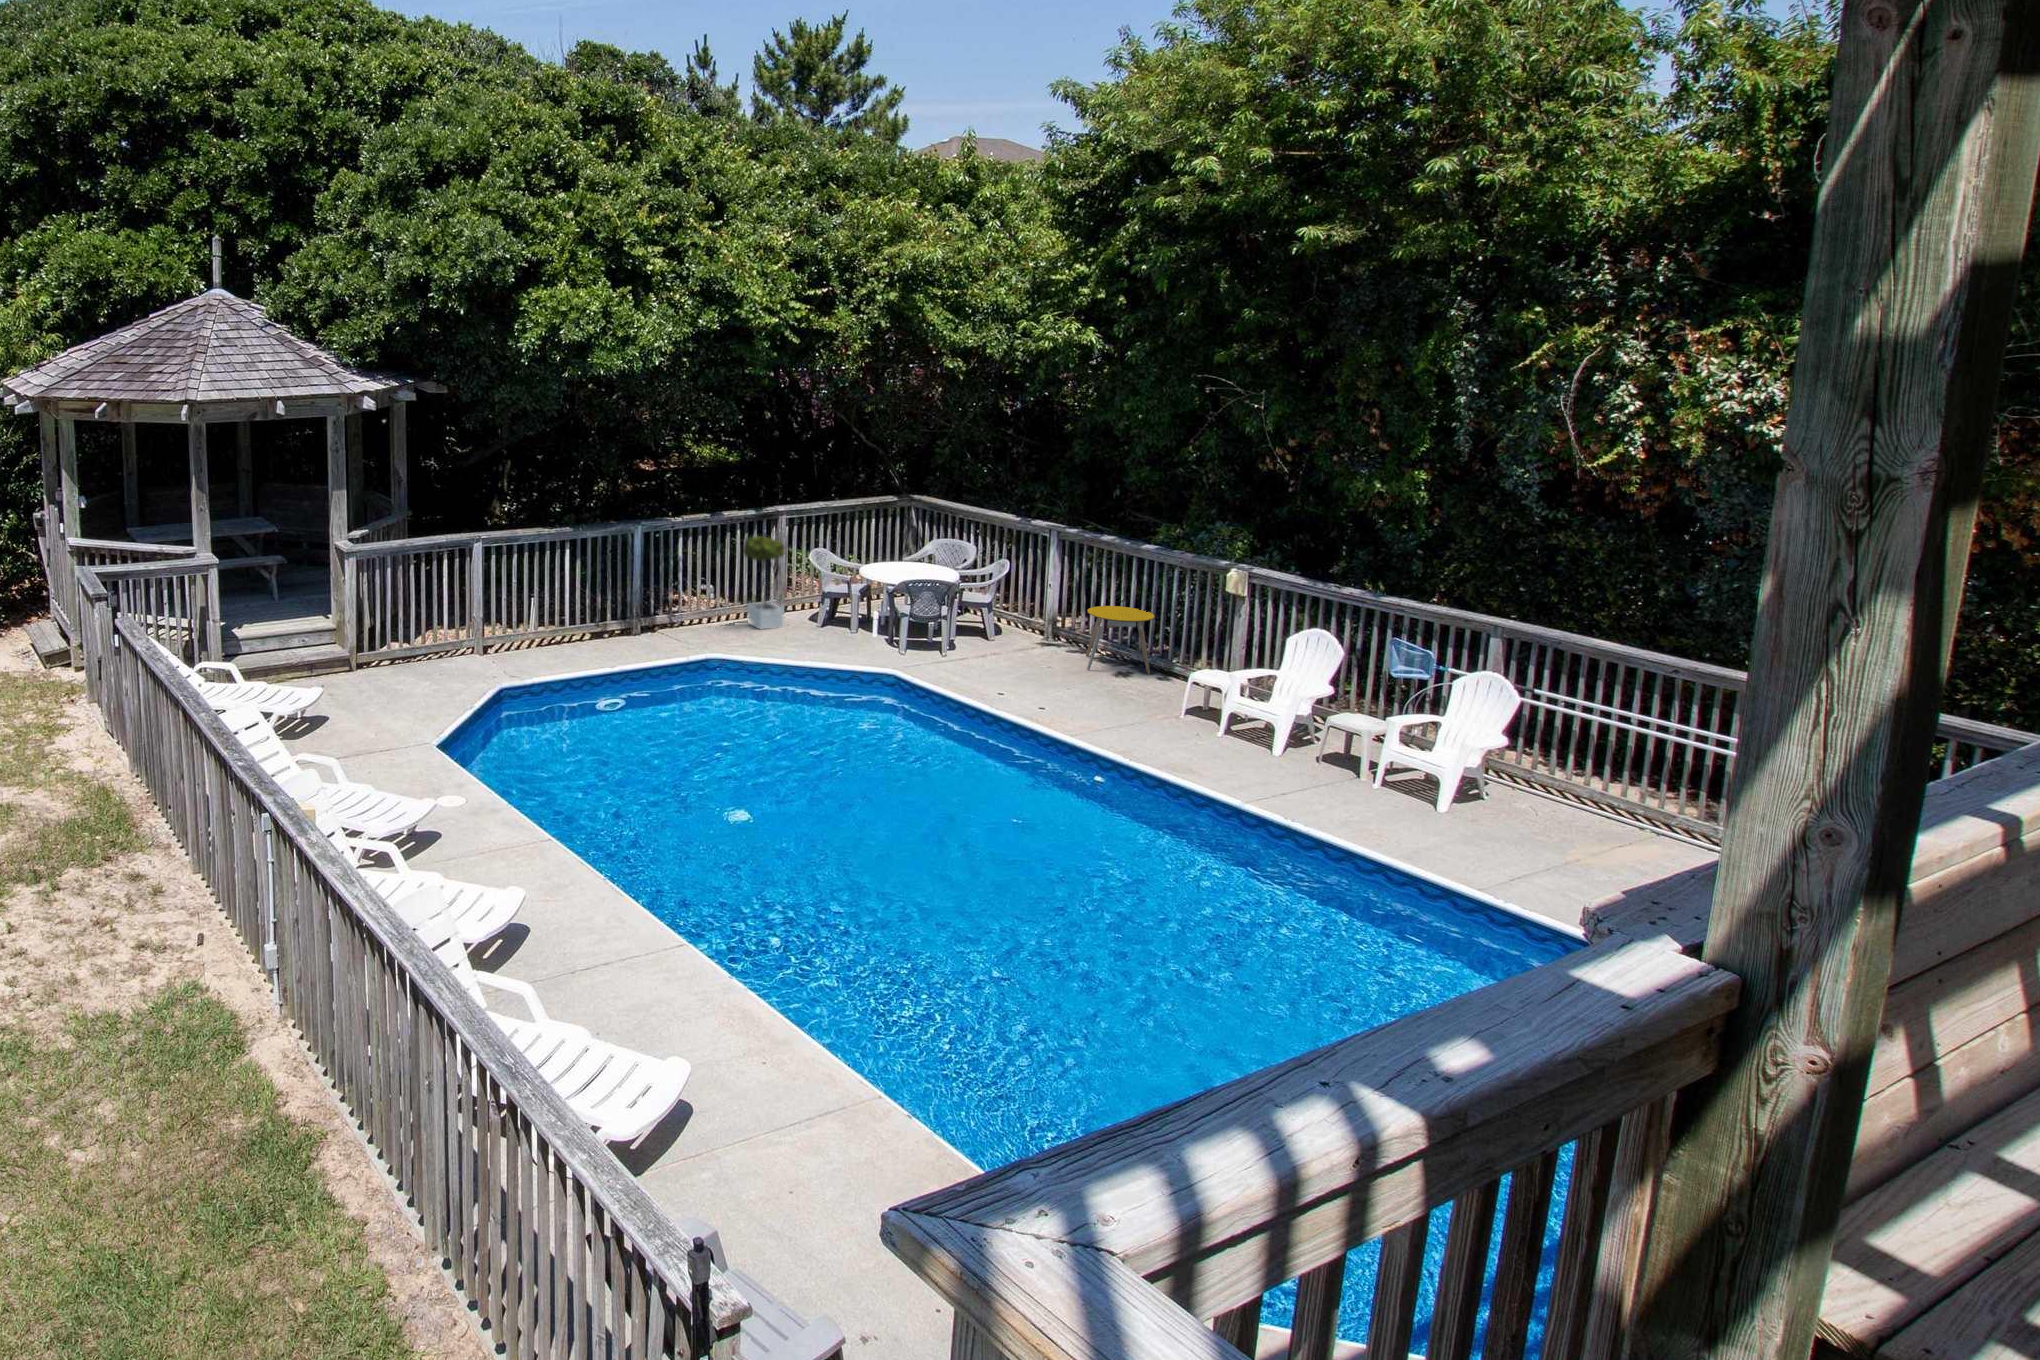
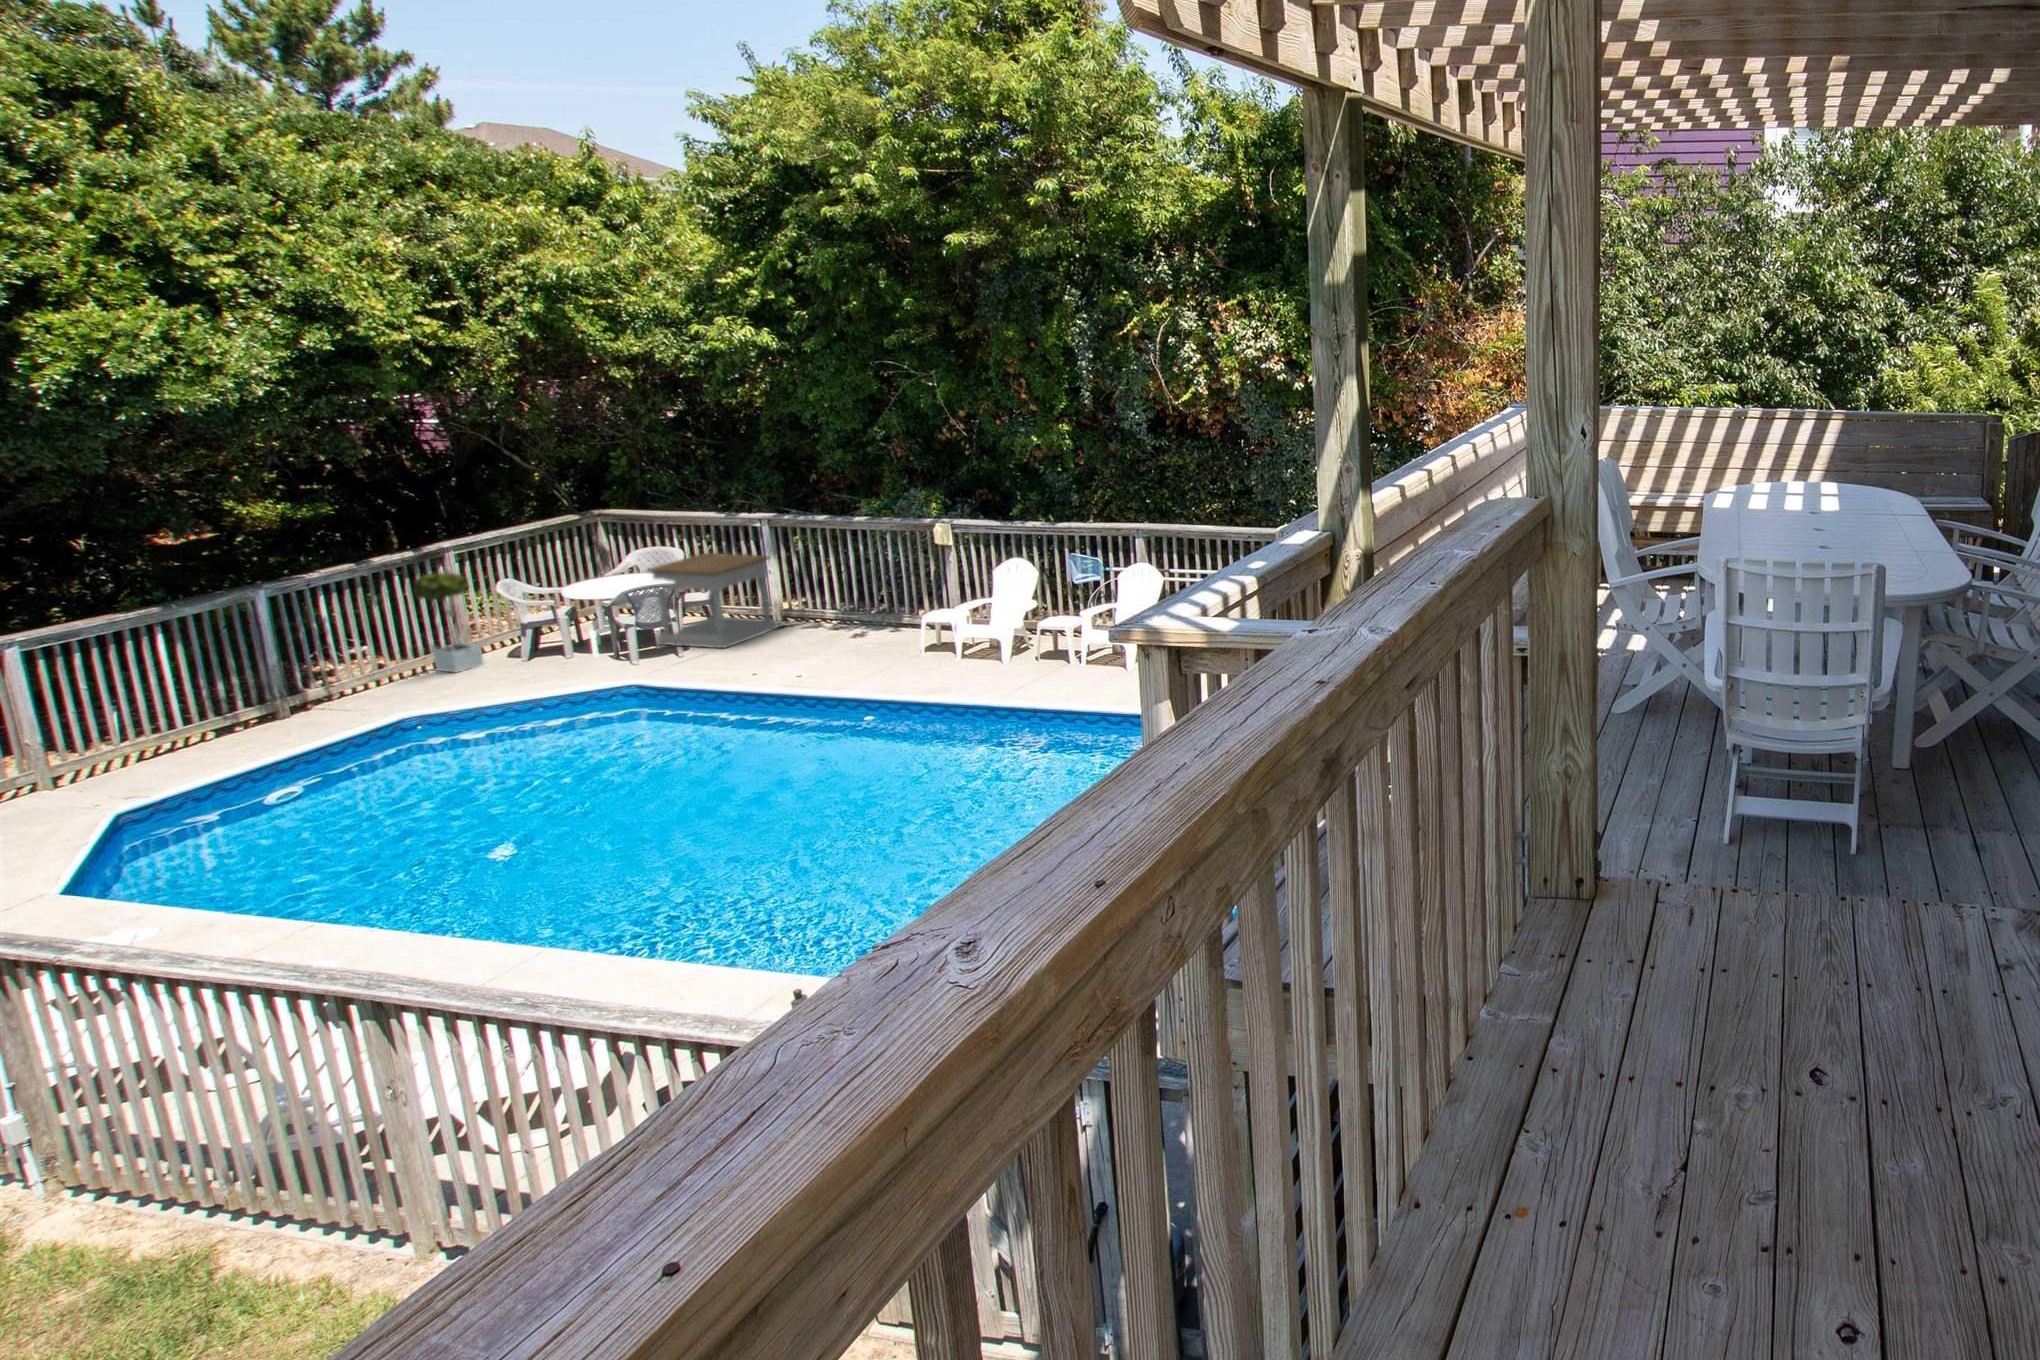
side table: none [926,557,1048,659] -> present [648,553,778,648]
stool: present [1086,606,1154,675] -> none [817,574,885,636]

